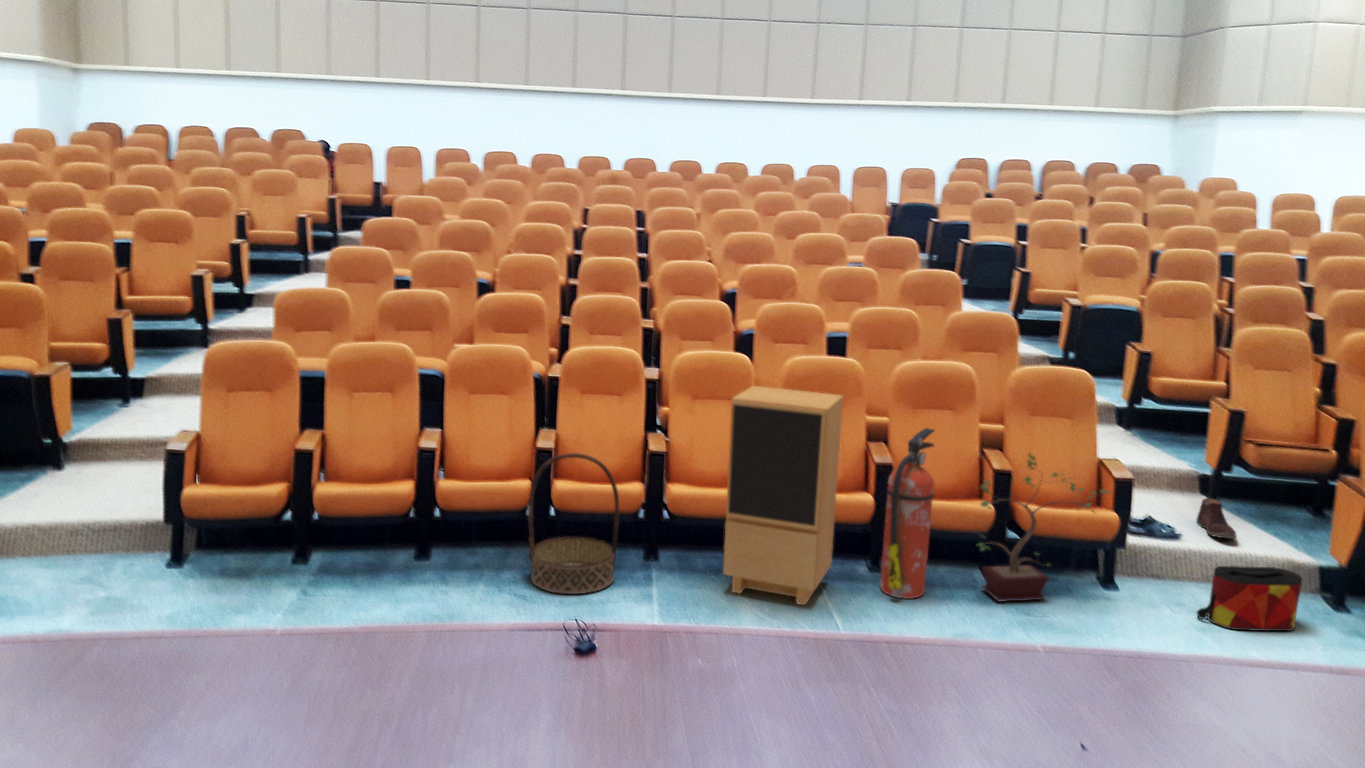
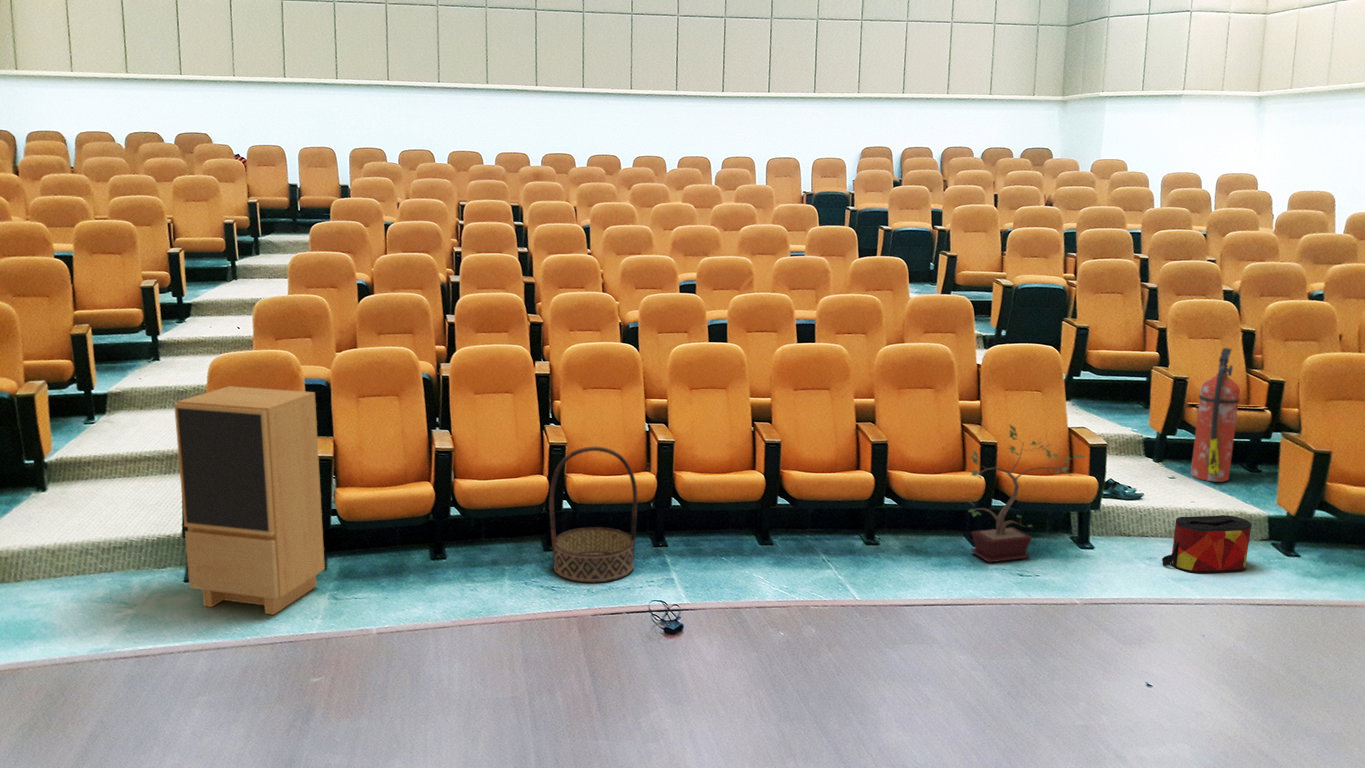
speaker: present [723,386,843,605] -> present [174,386,325,615]
fire extinguisher: present [880,428,934,599] -> present [1191,348,1240,482]
shoe: present [1197,498,1236,538] -> none [1145,458,1185,493]

